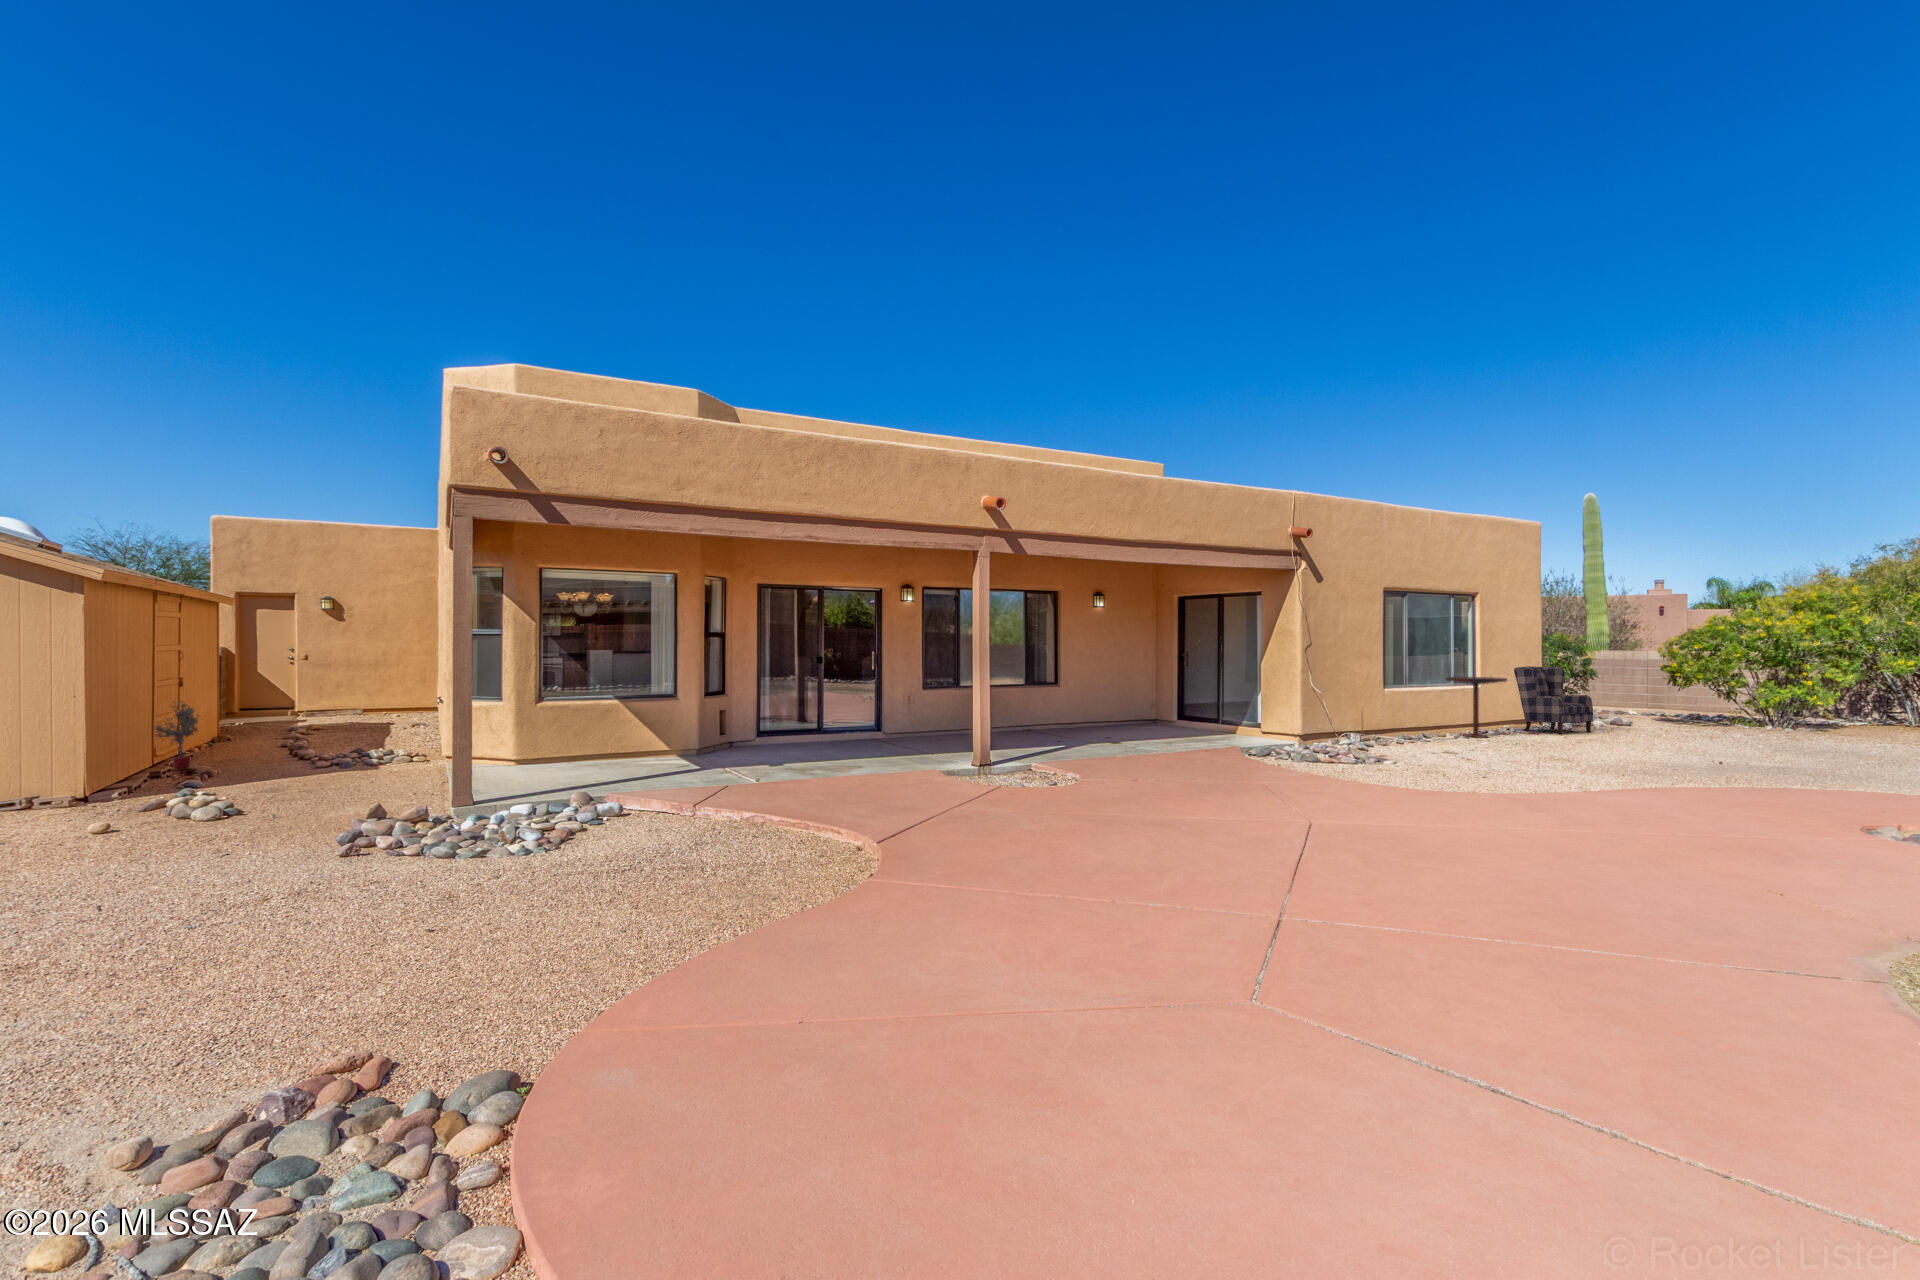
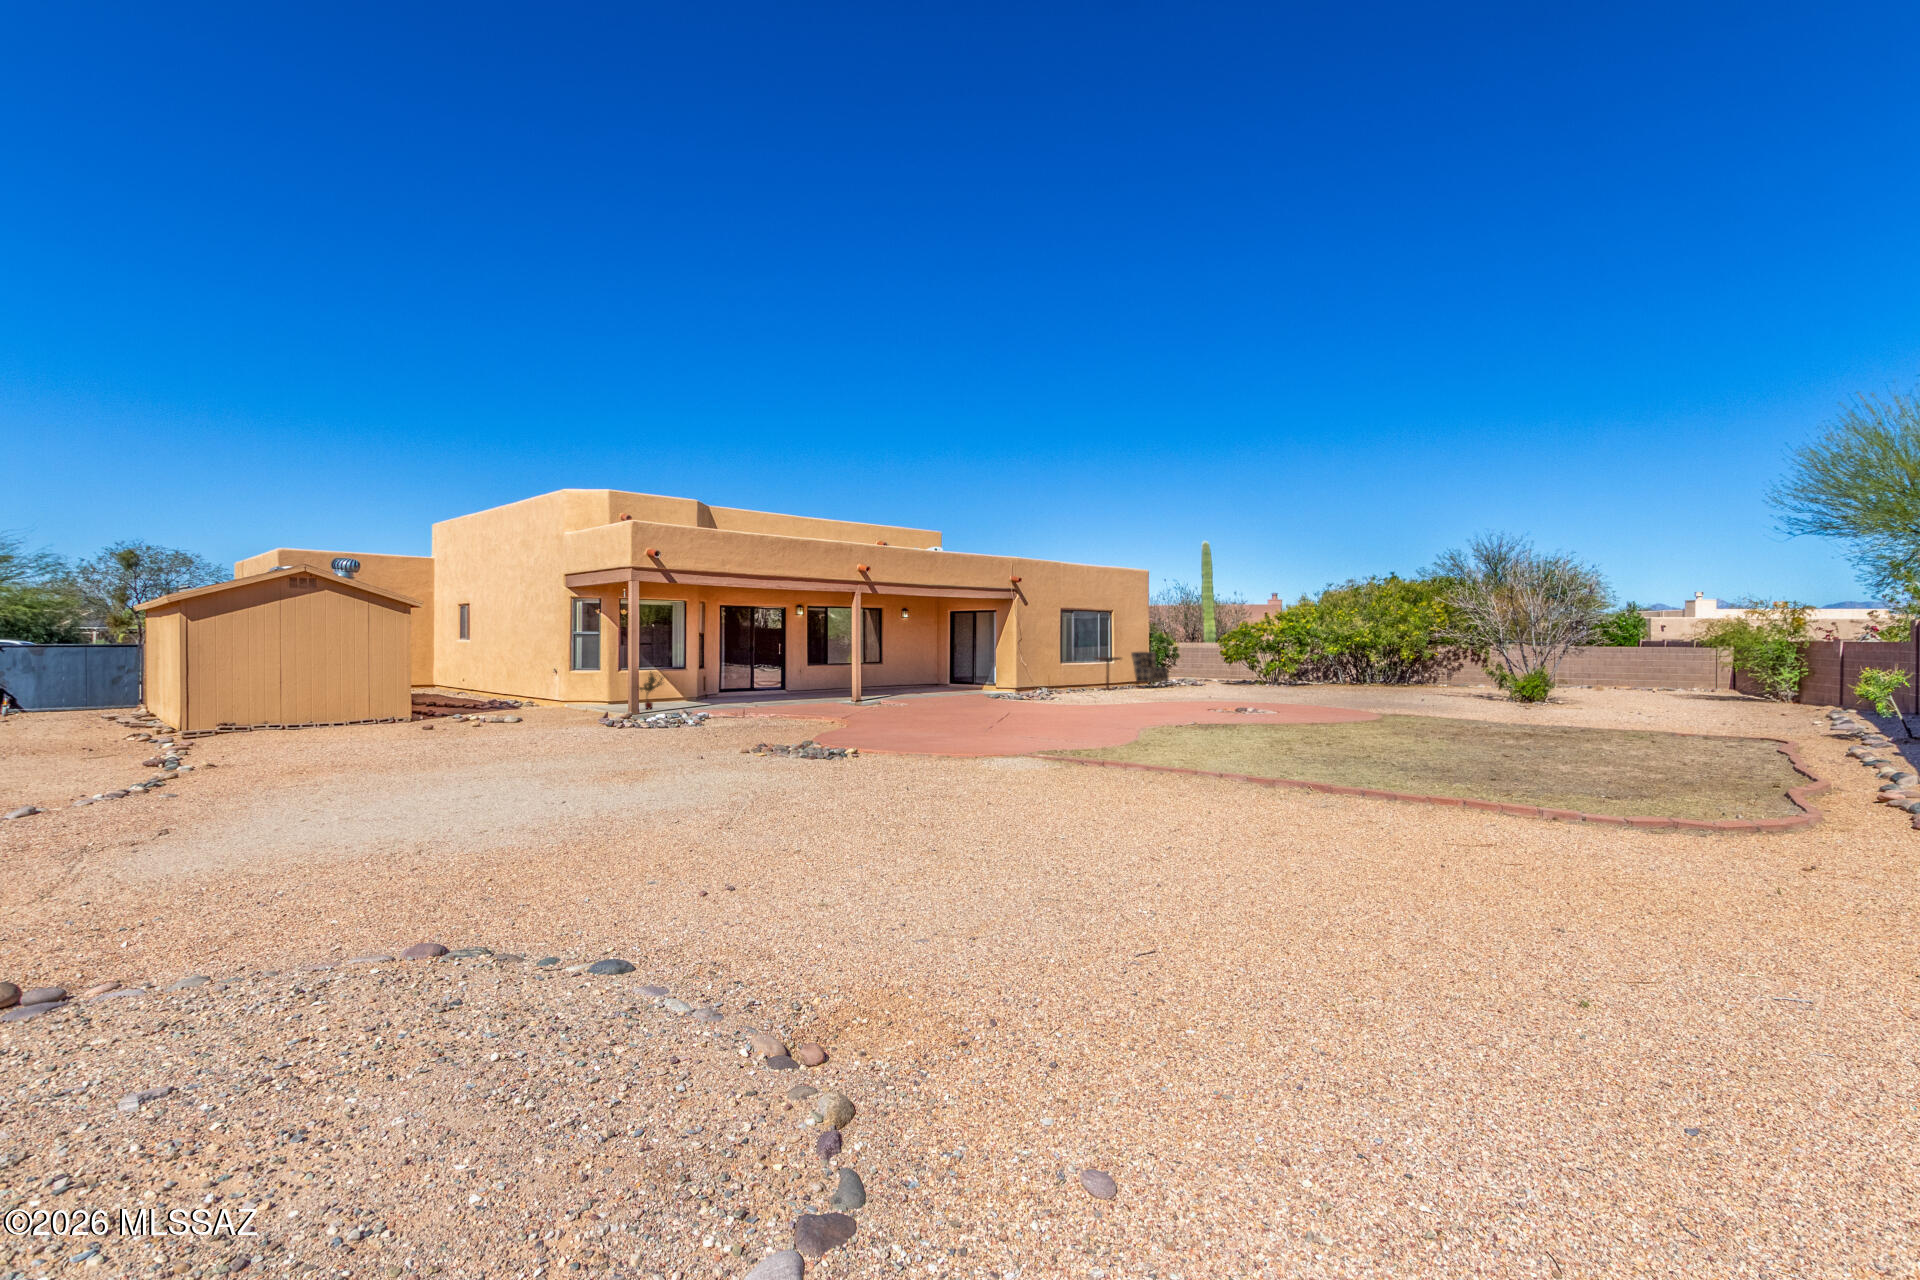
potted tree: present [155,701,198,771] -> present [637,671,664,709]

